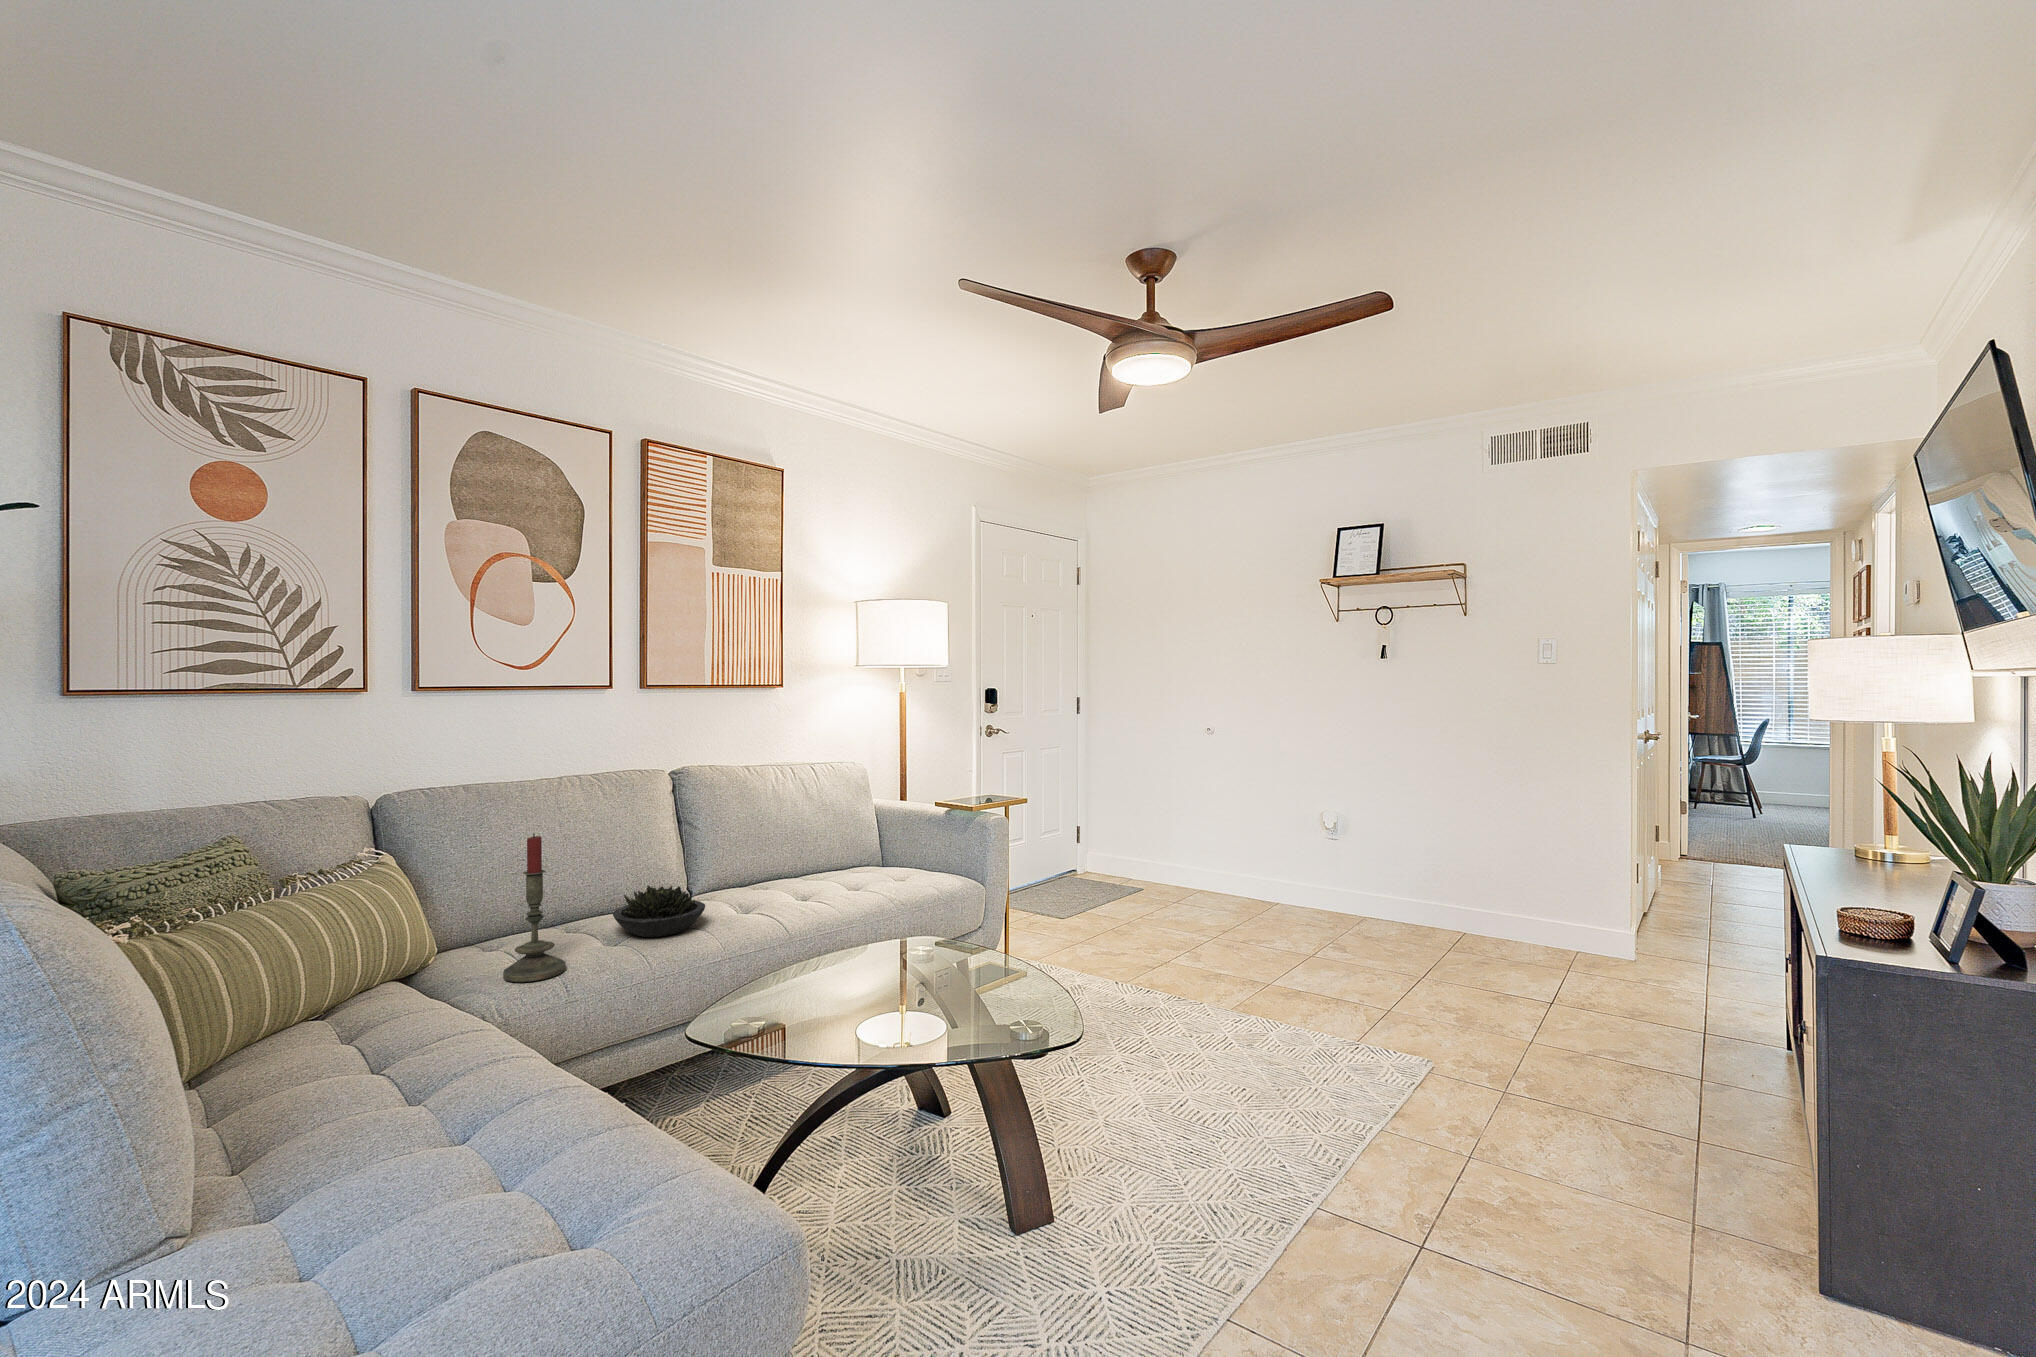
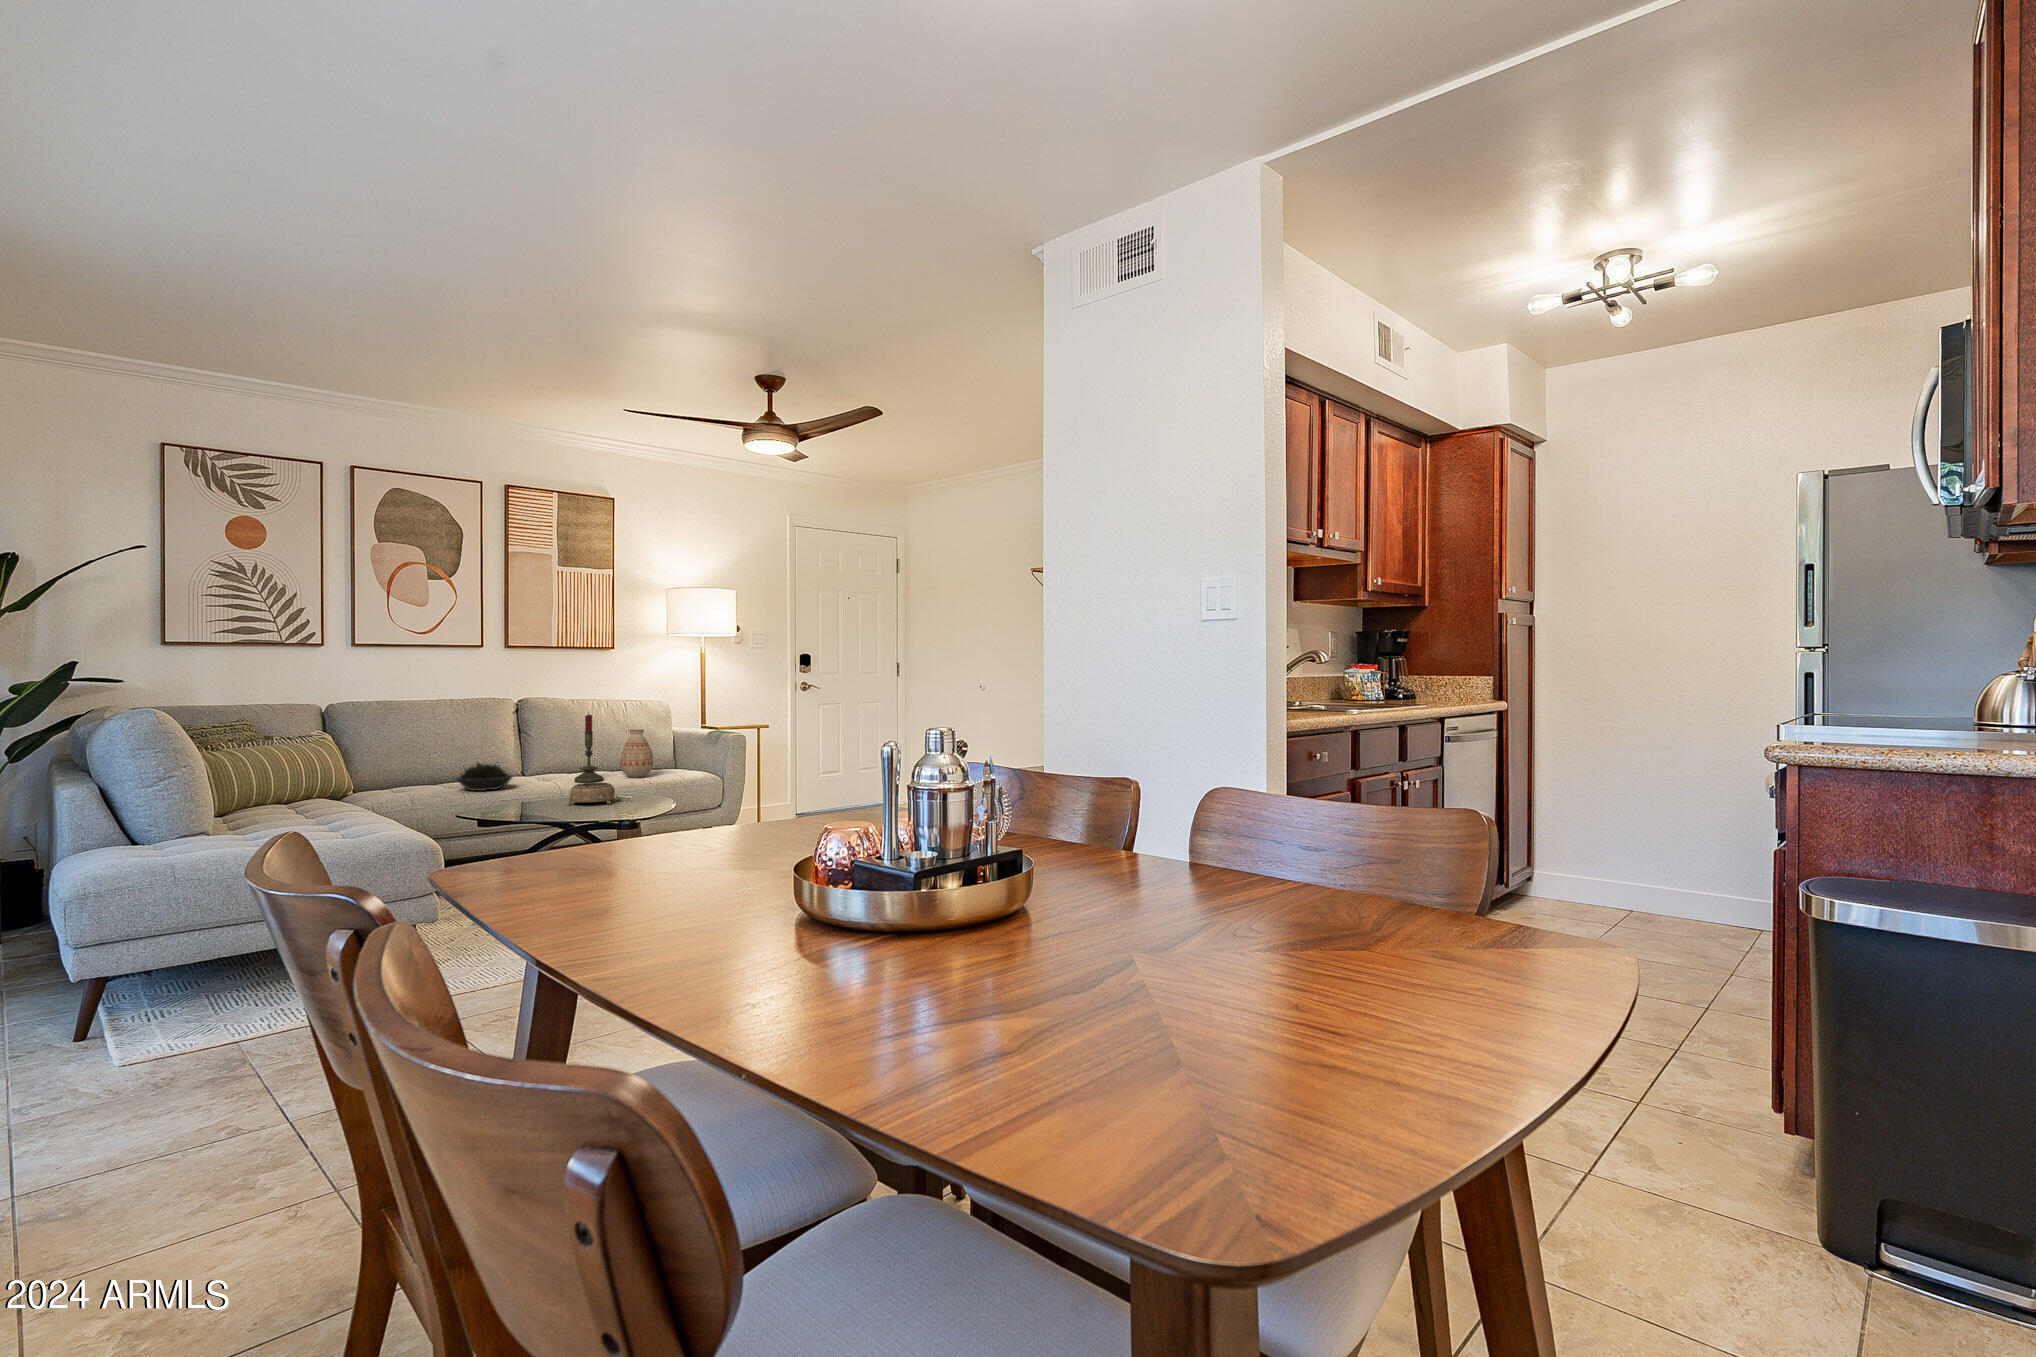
vase: none [844,812,892,887] -> present [620,729,653,777]
candle: present [503,833,566,982] -> present [574,713,603,782]
decorative bowl: none [852,927,928,975] -> present [567,783,615,805]

